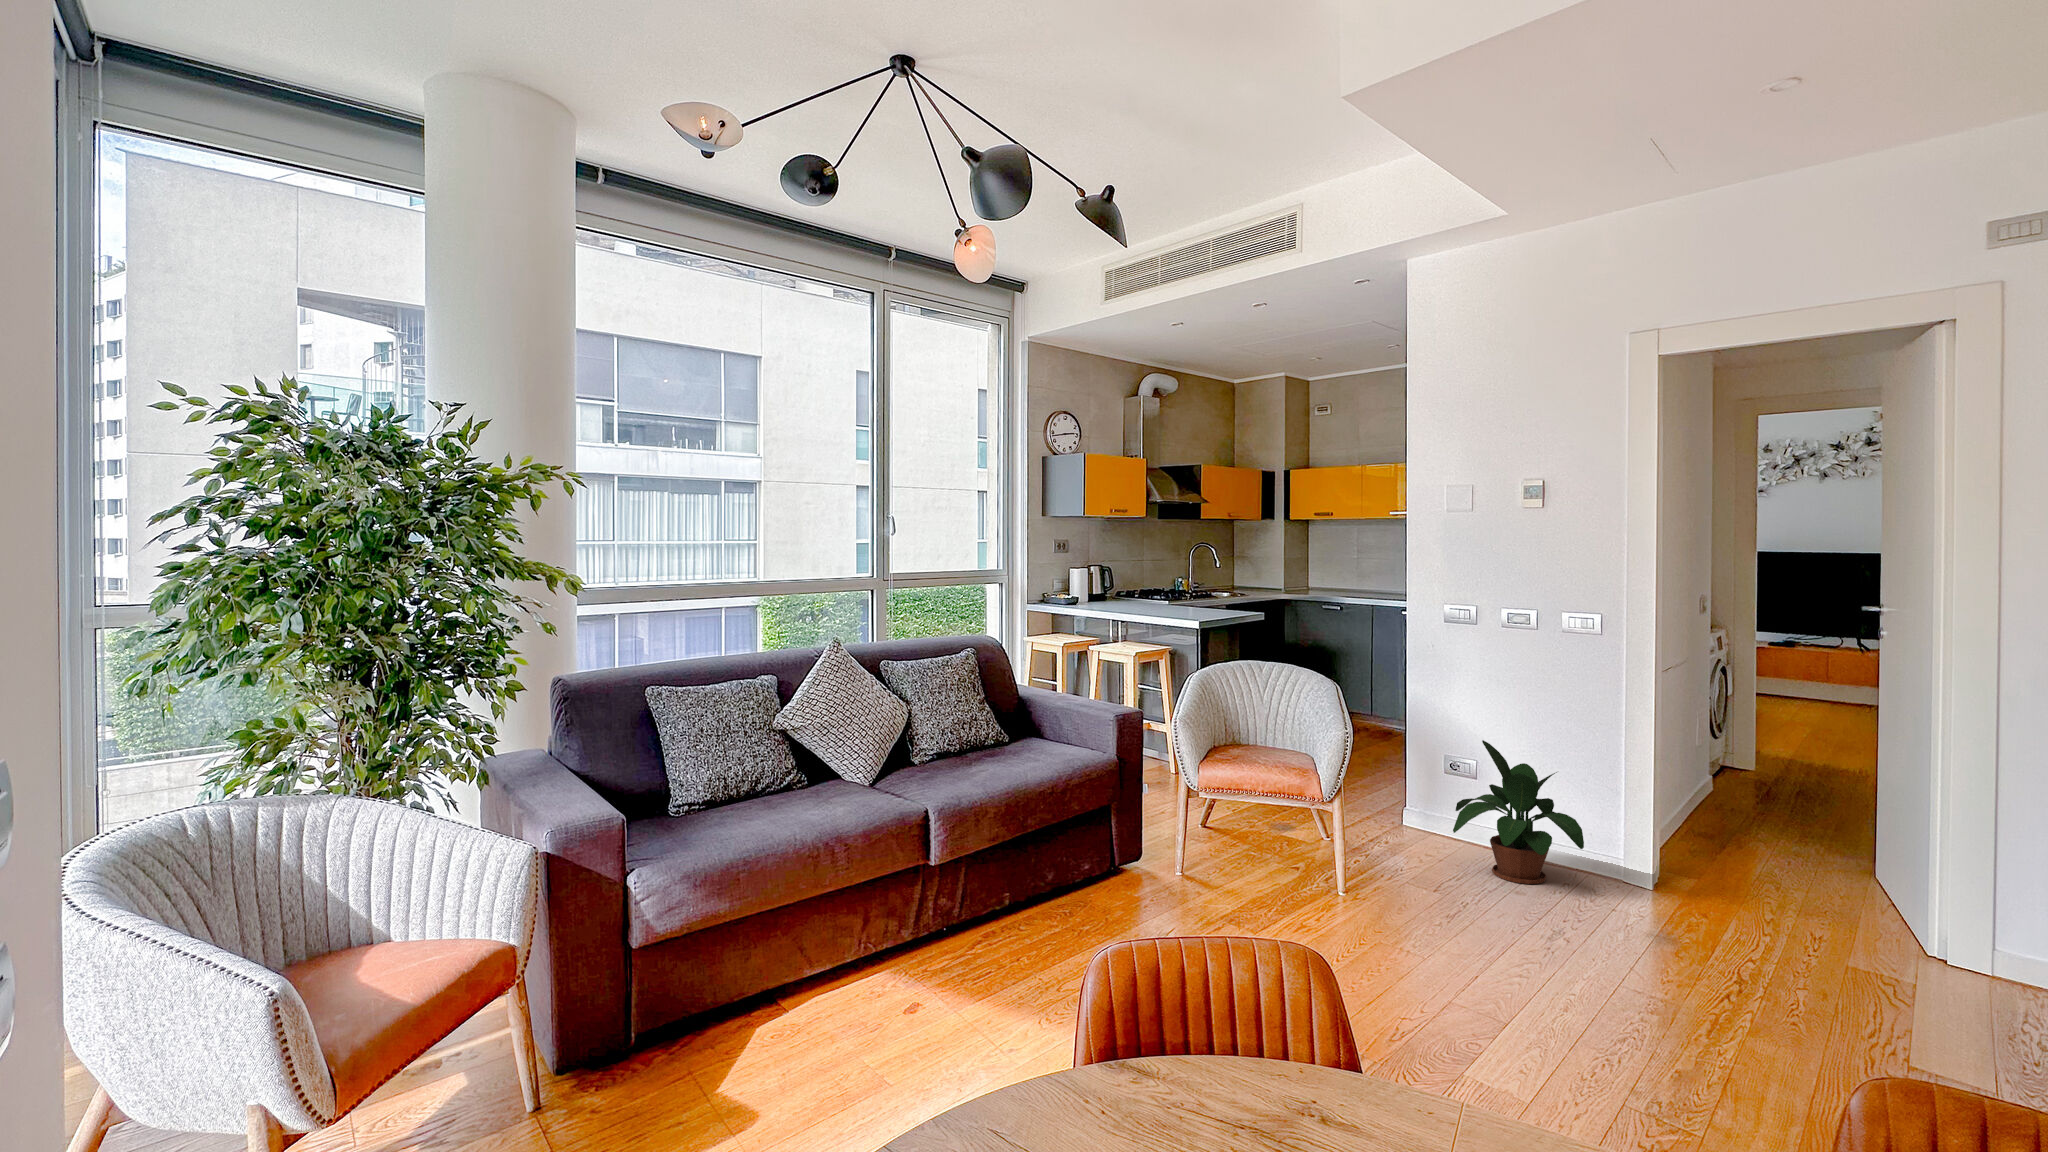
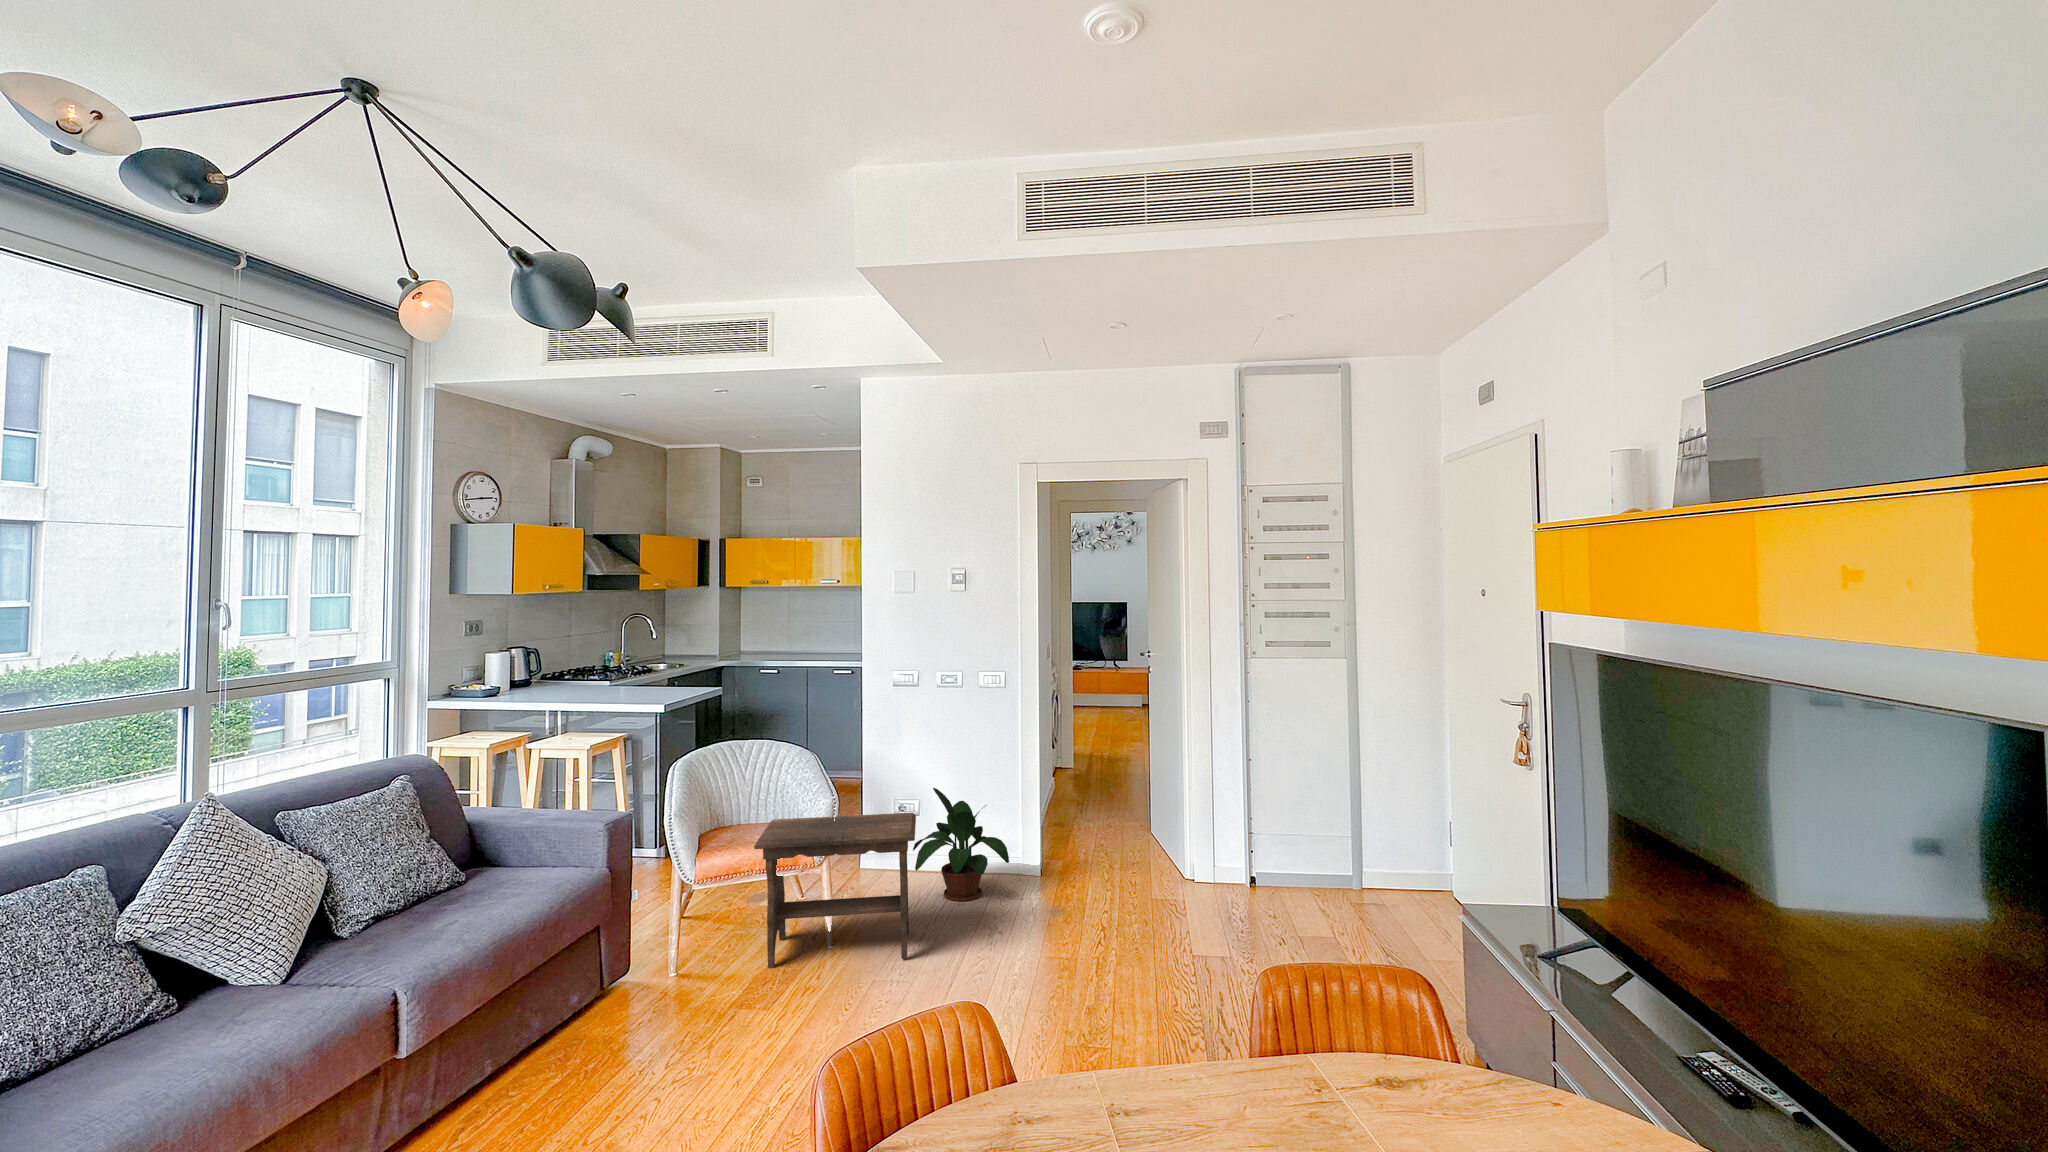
footstool: none [1253,742,1448,923] -> present [754,813,916,968]

